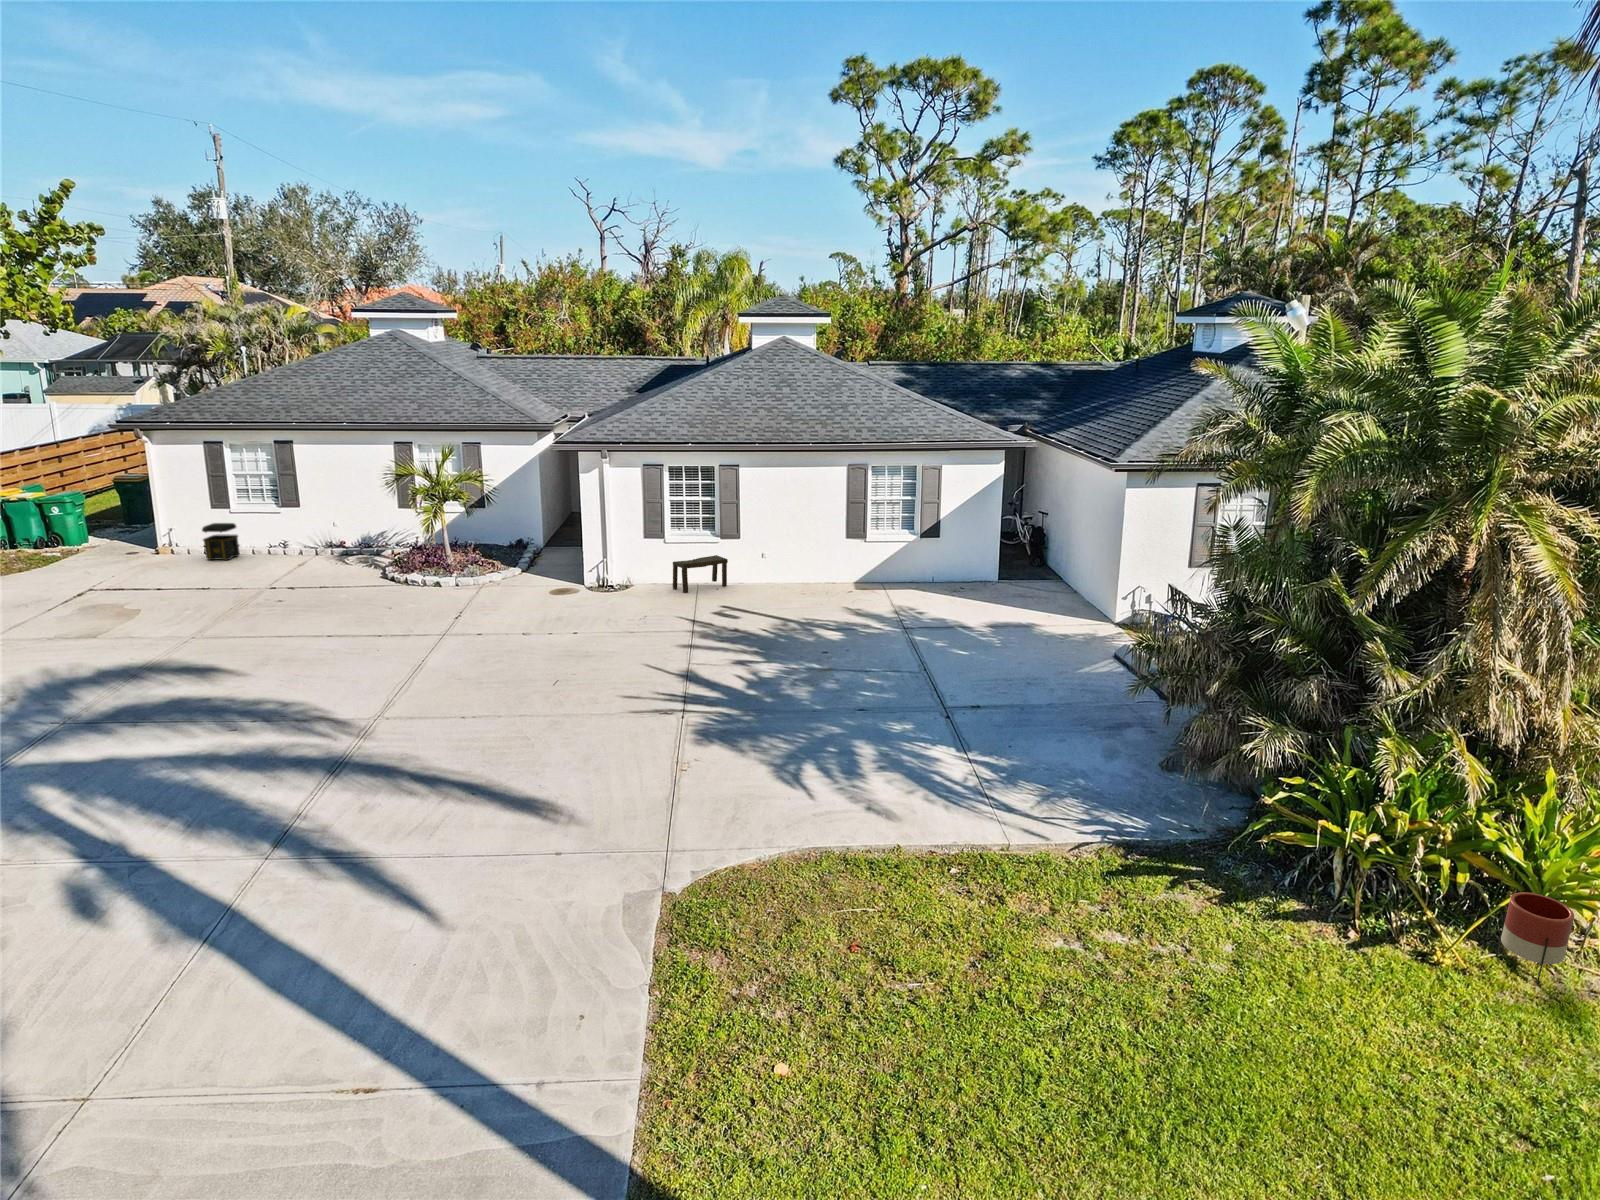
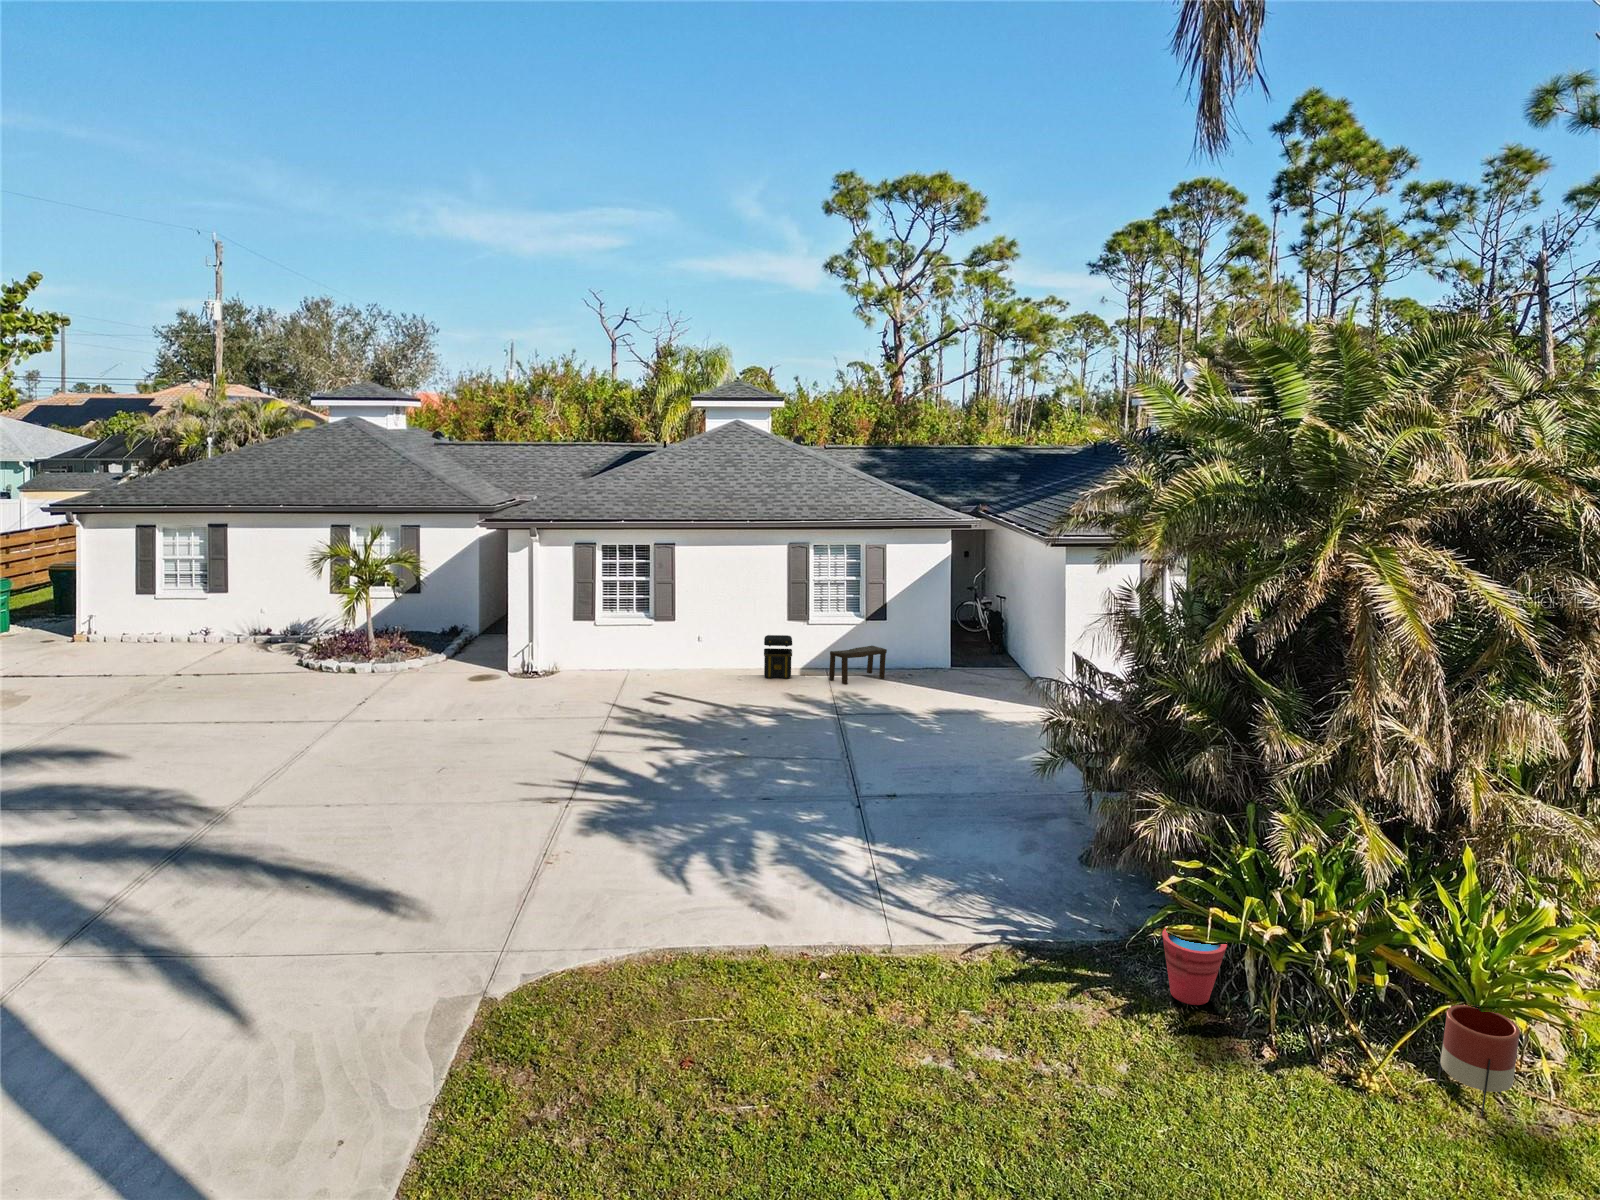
toolbox: present [202,523,239,560] -> present [764,635,792,678]
bench: present [673,555,728,593] -> present [829,646,887,684]
bucket: none [1251,823,1310,892] -> present [1162,928,1227,1005]

